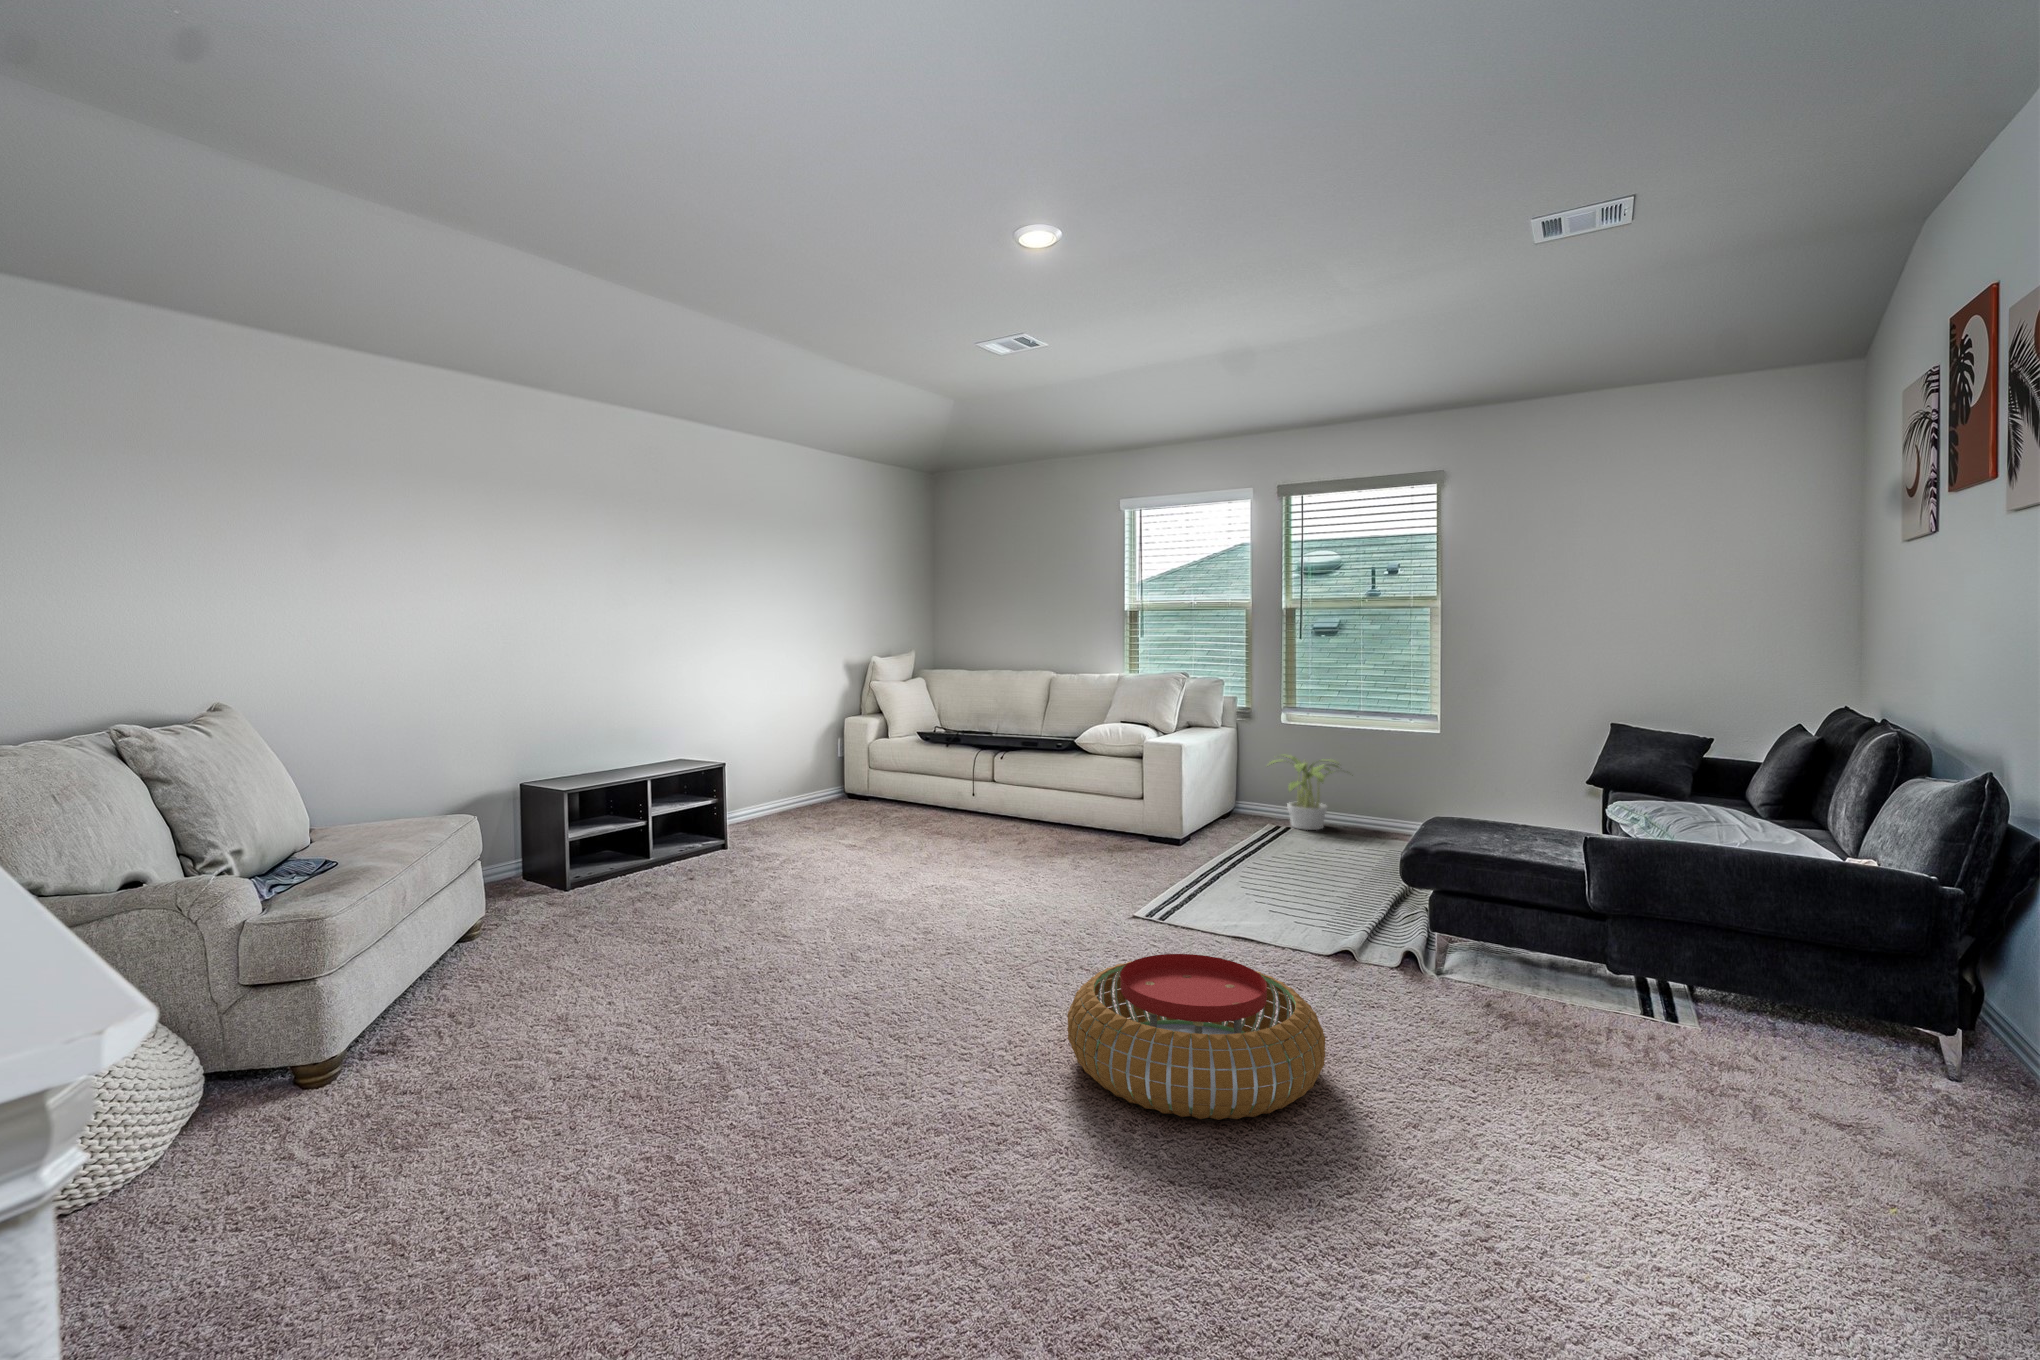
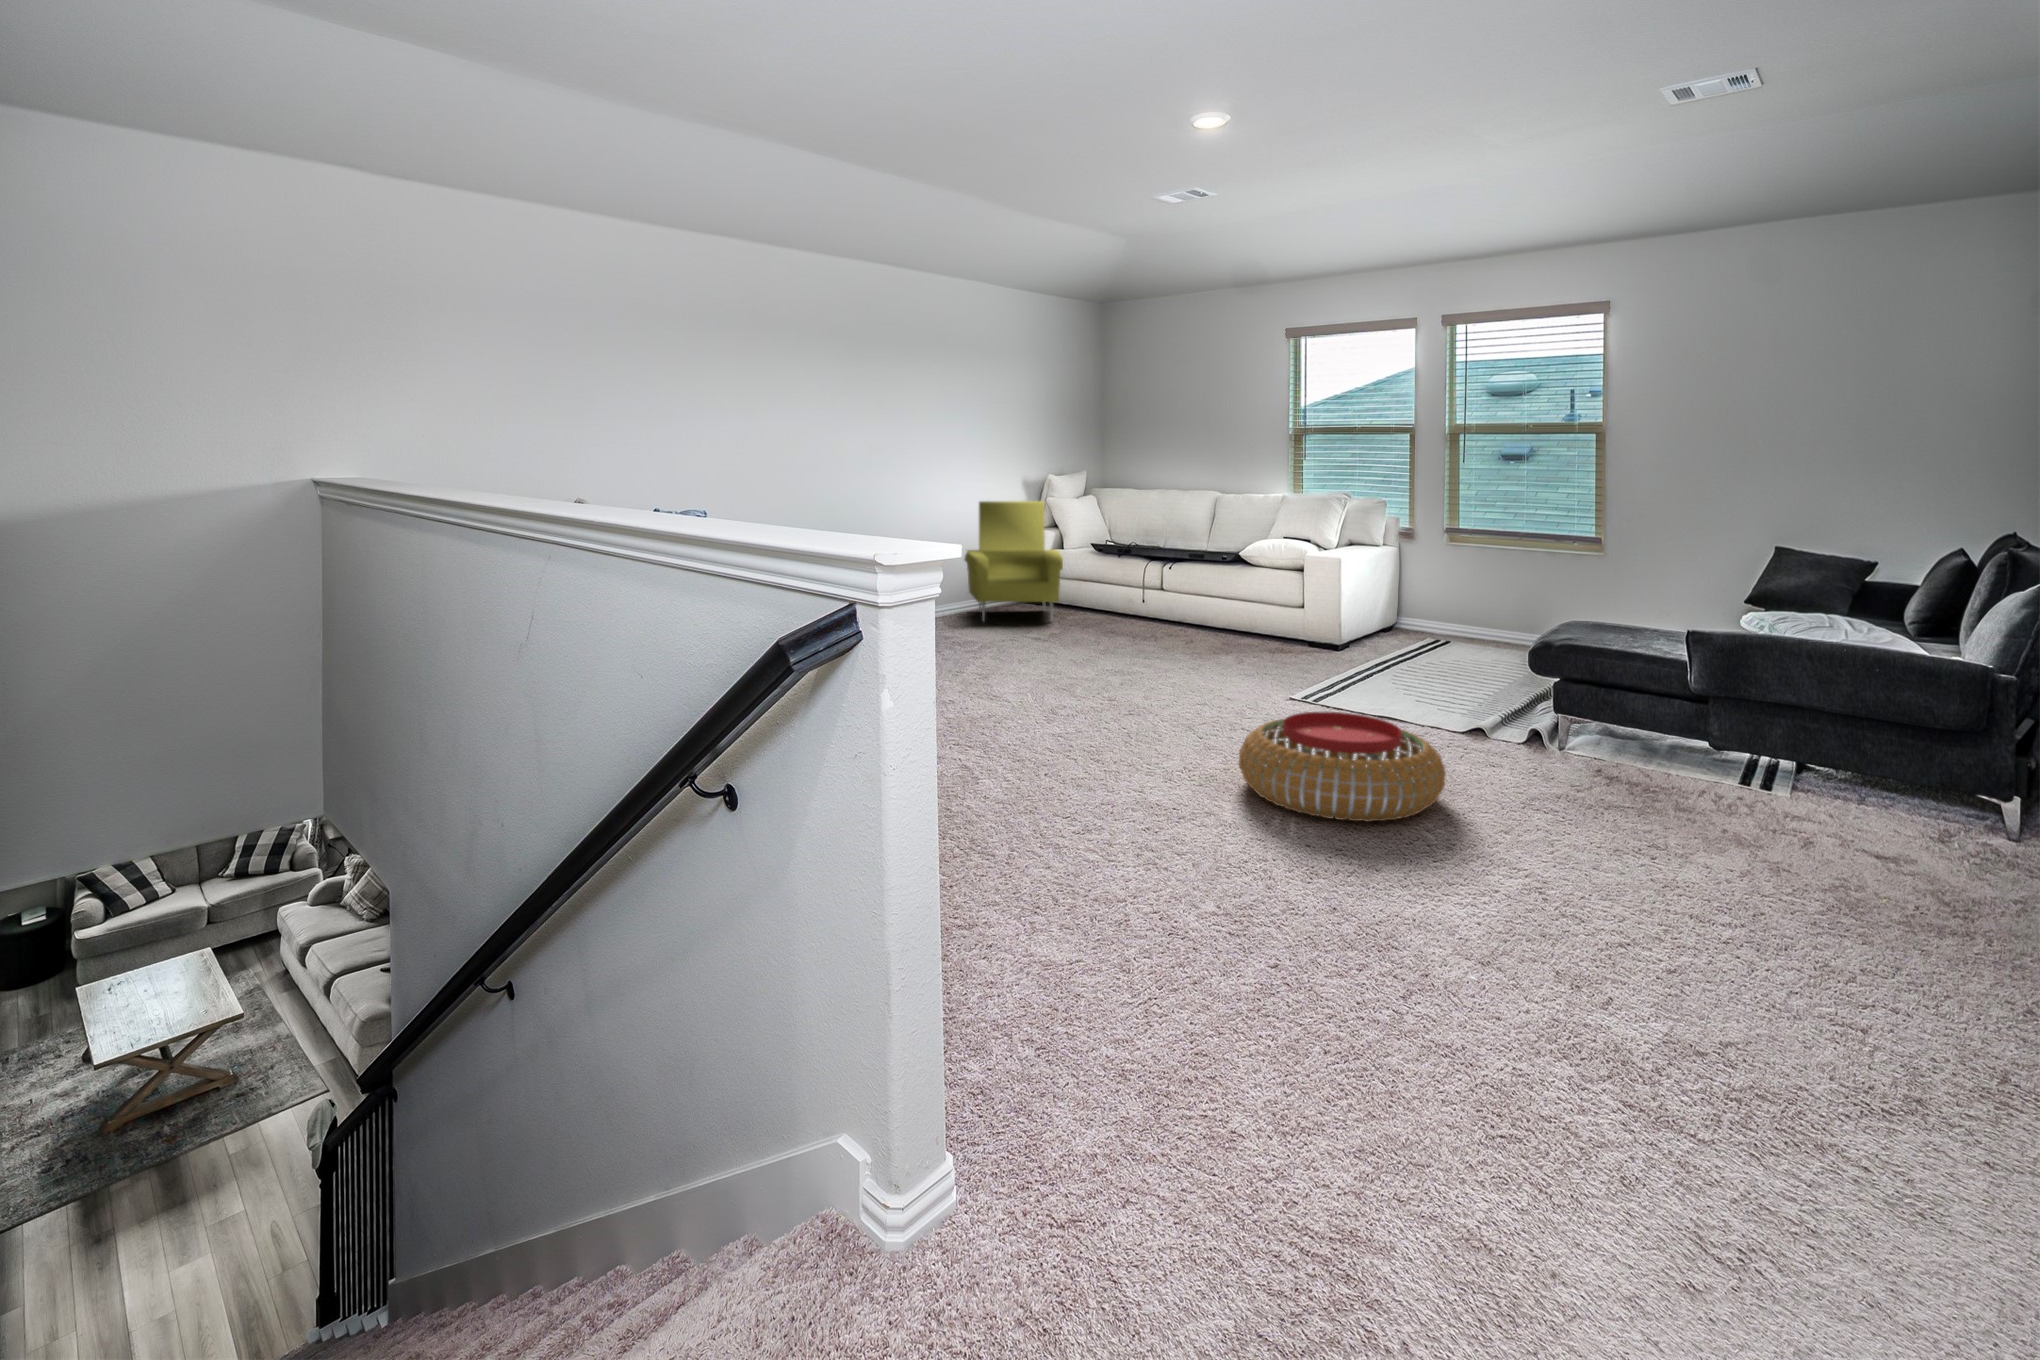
armchair: none [778,686,884,823] -> present [964,501,1063,621]
potted plant: present [1268,754,1339,830] -> none [1425,572,1512,642]

